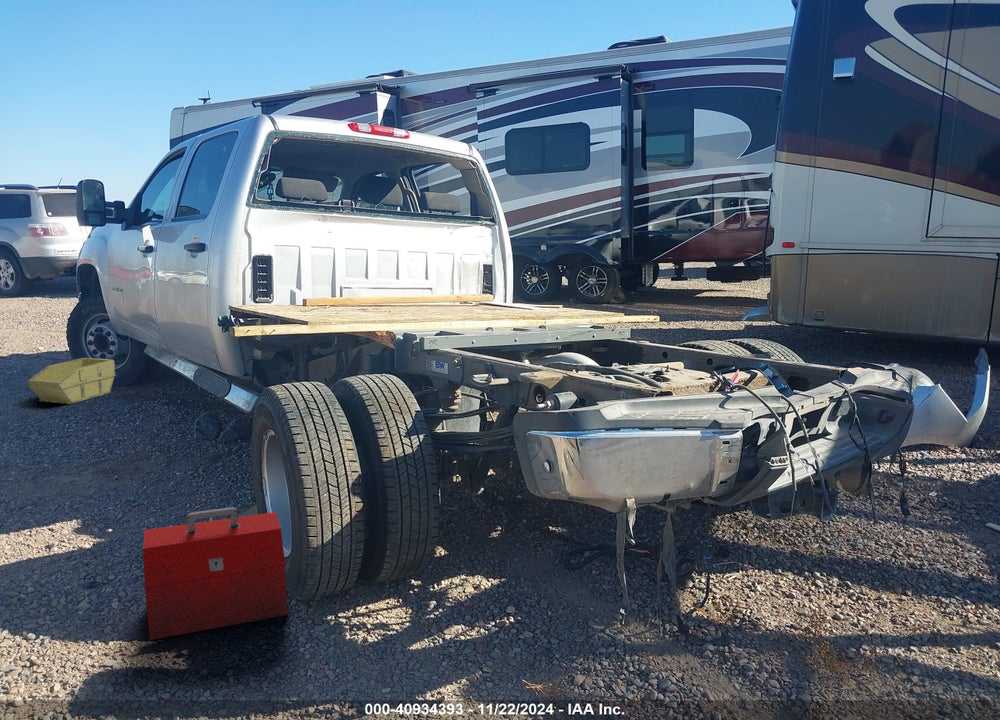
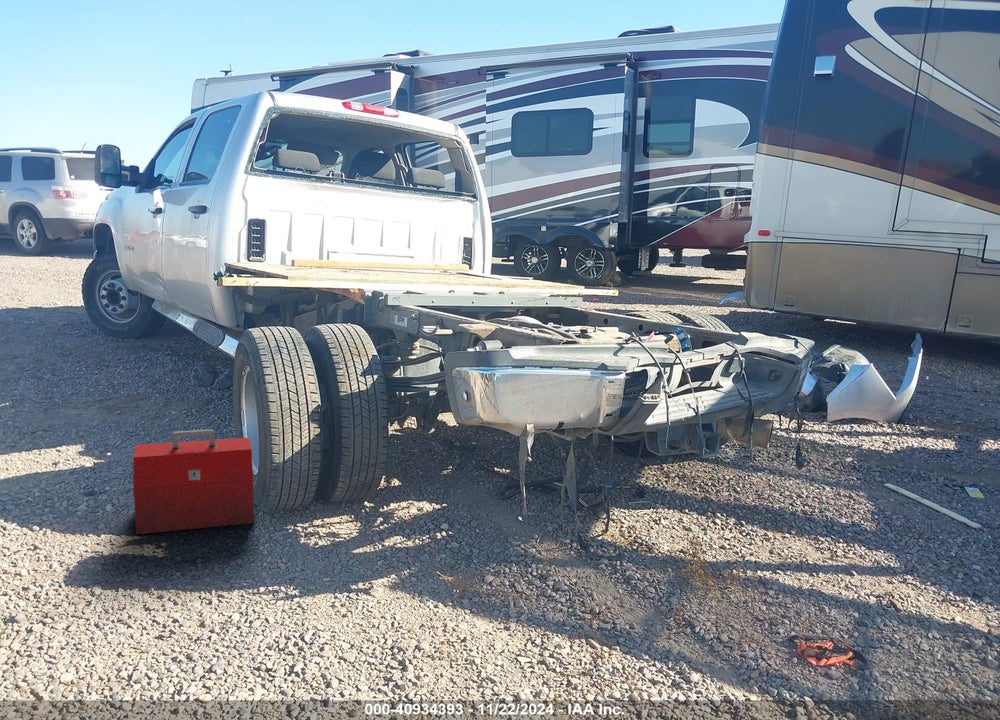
storage bin: present [28,358,115,404] -> none [43,312,123,353]

